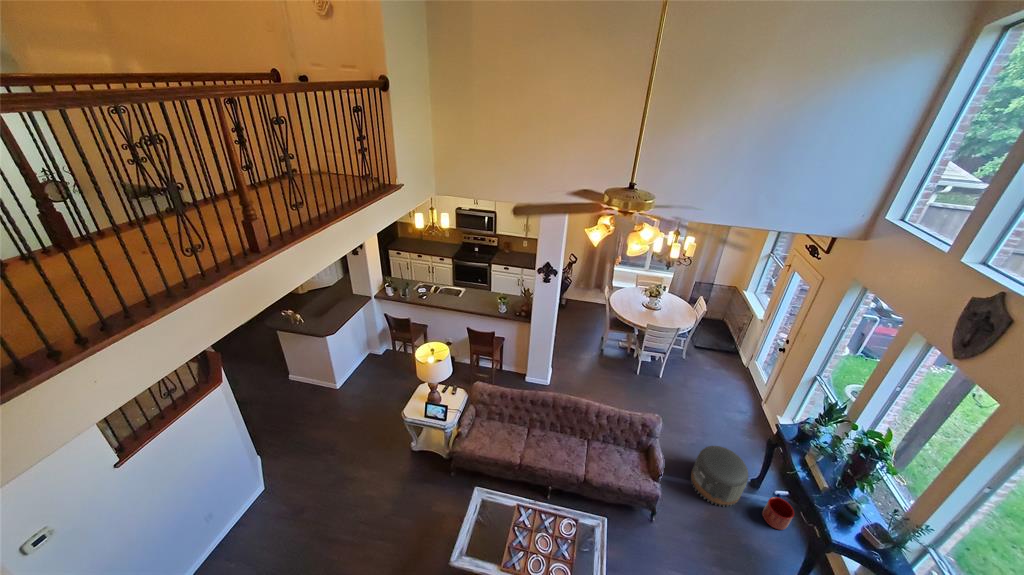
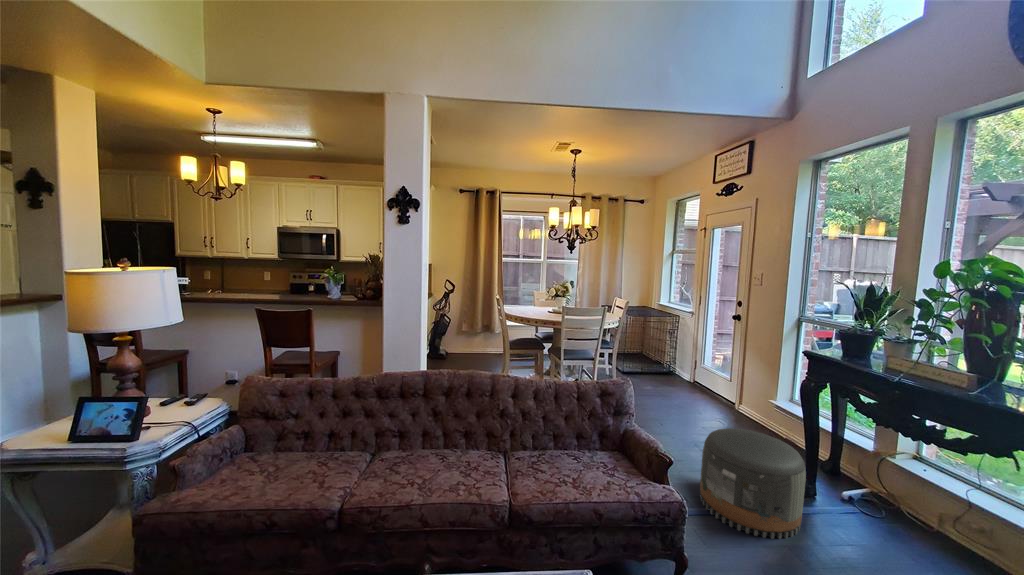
planter: present [762,497,794,530] -> none [848,488,912,552]

